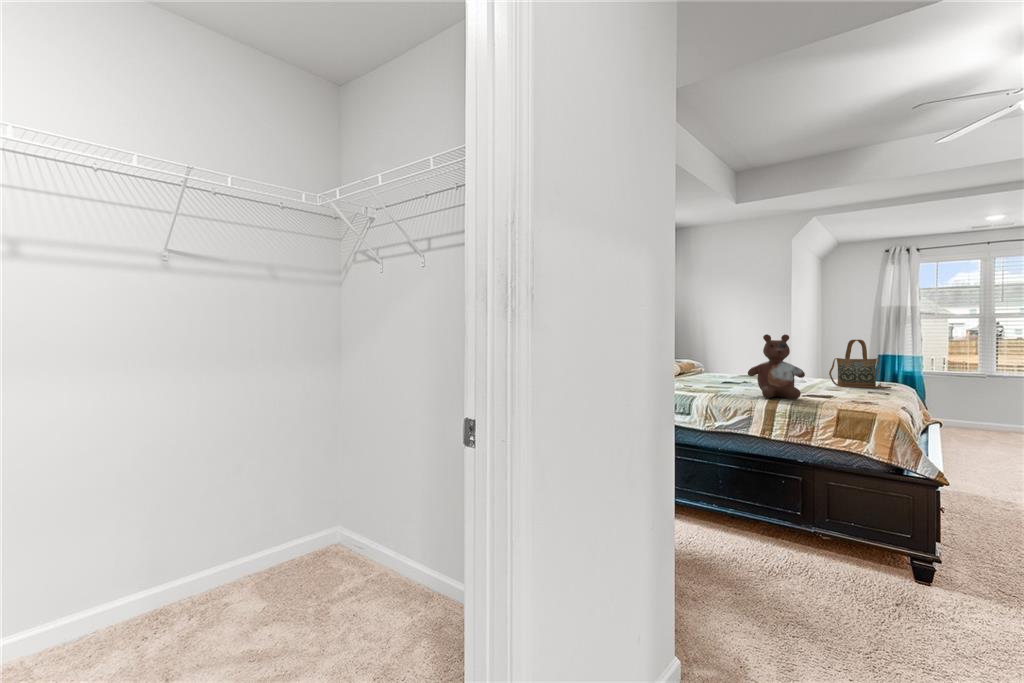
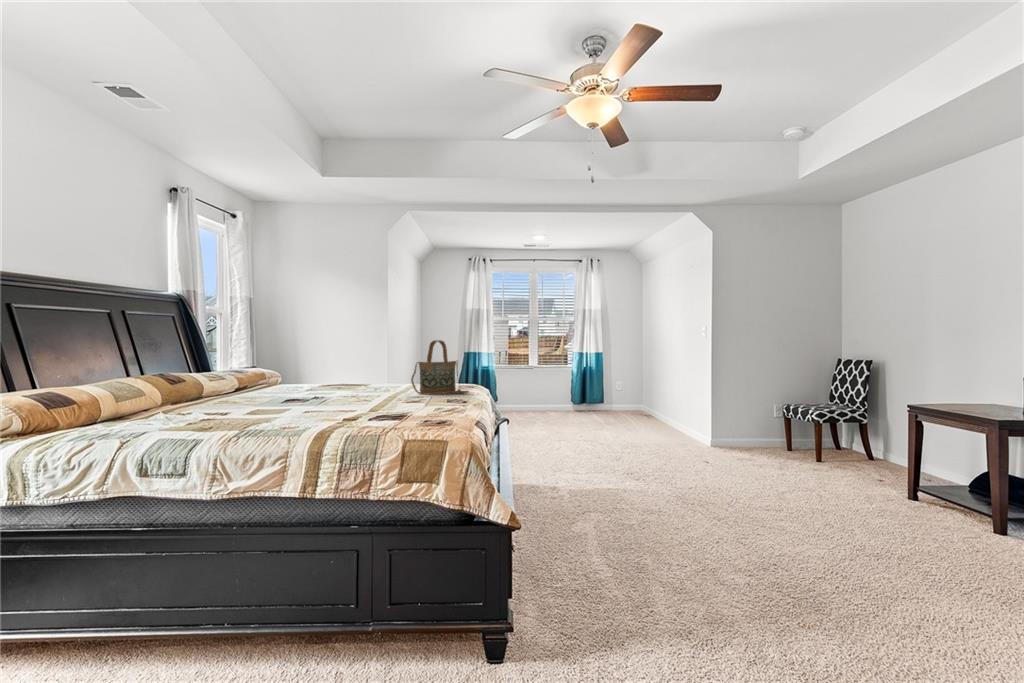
stuffed bear: present [748,334,805,399] -> none [286,336,368,435]

